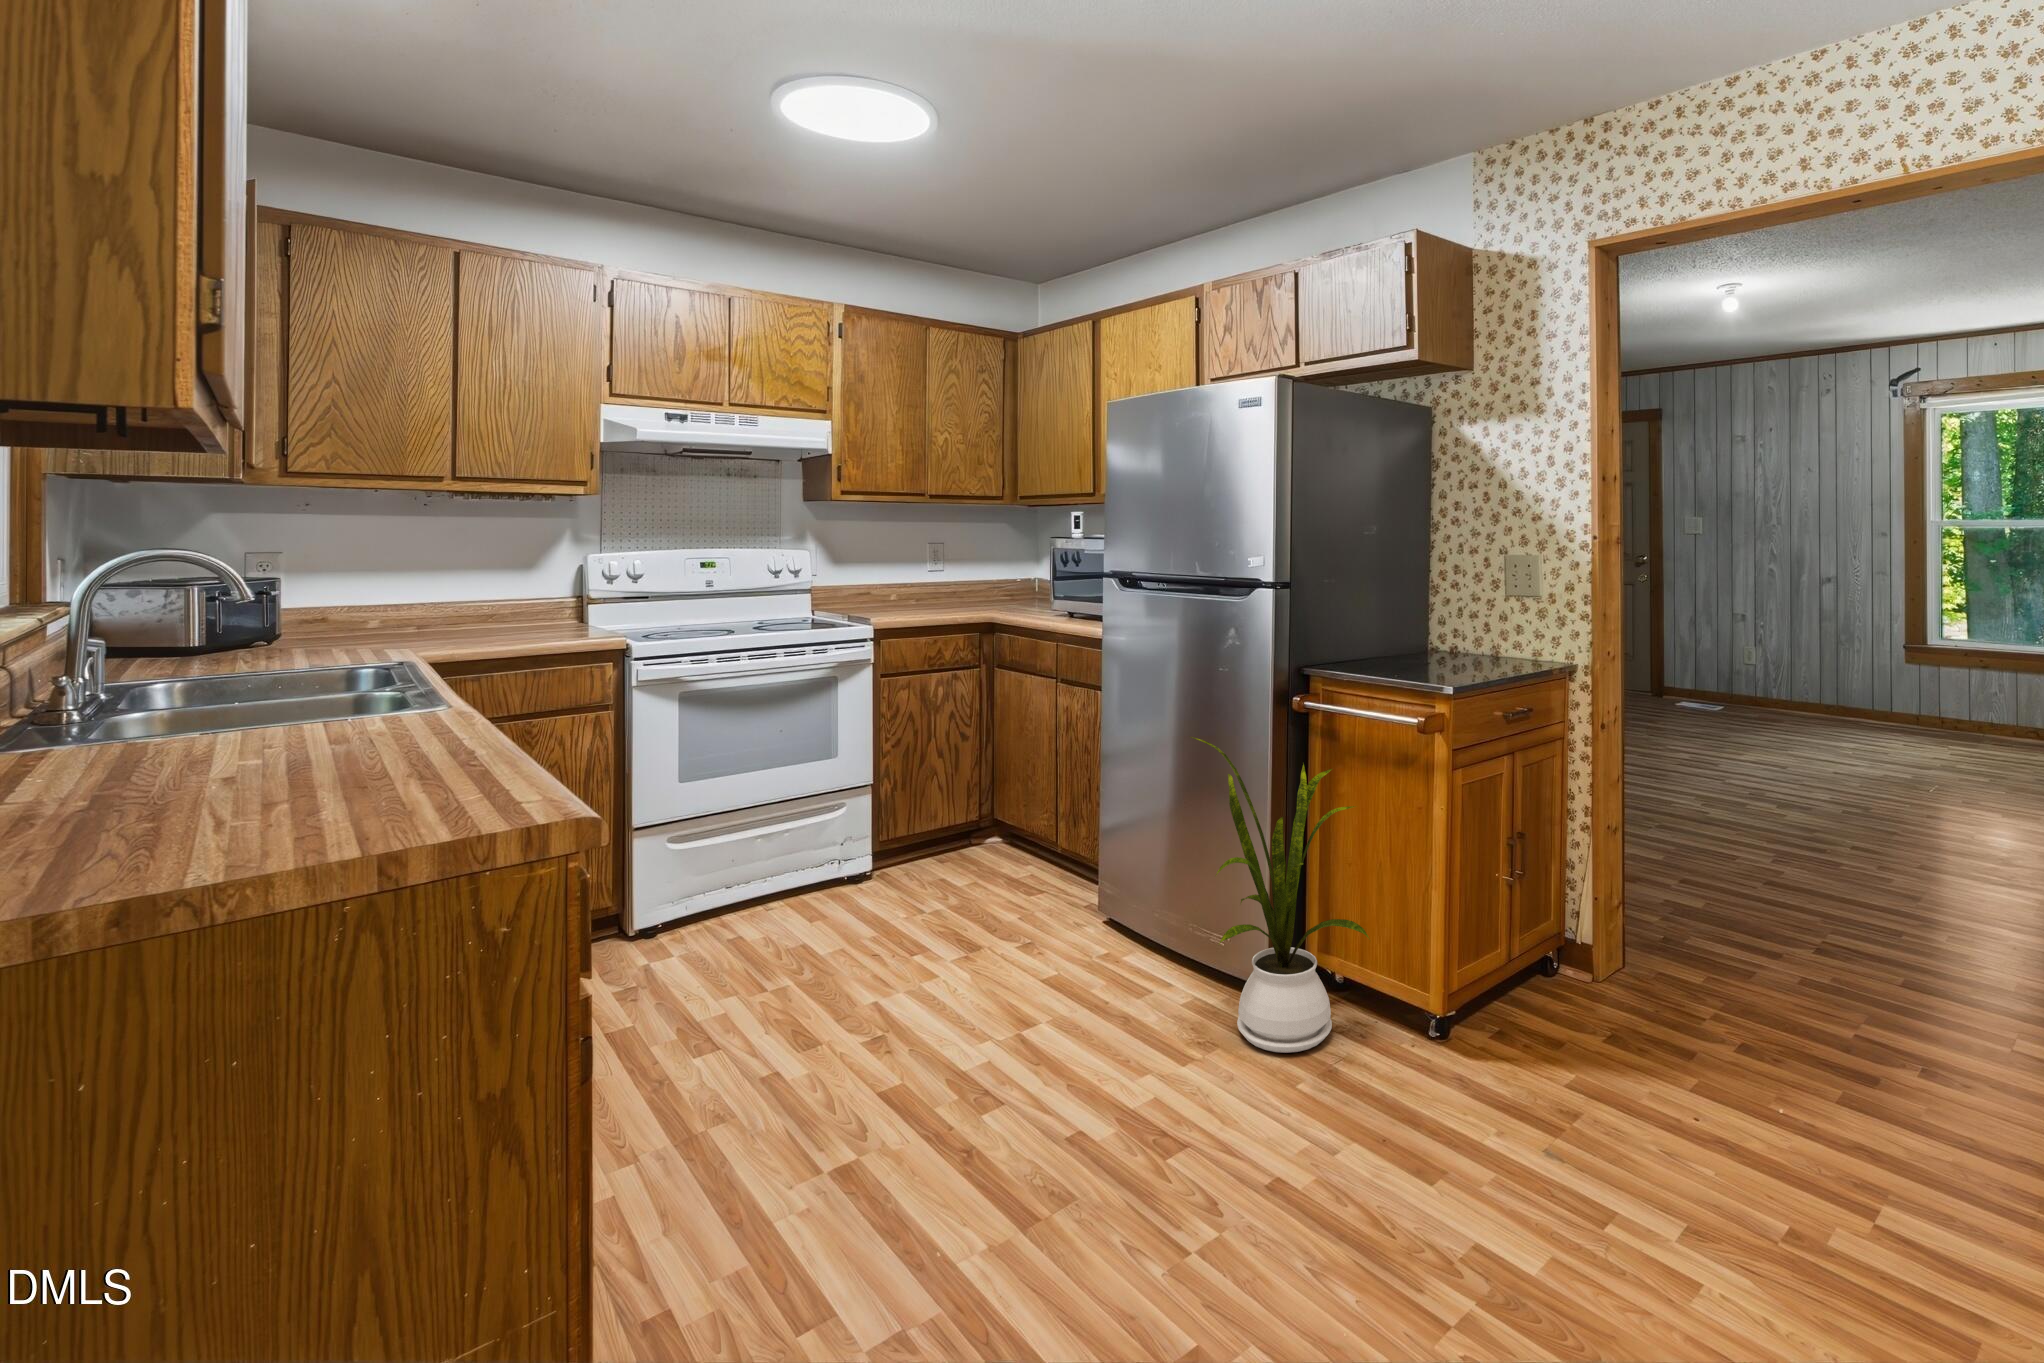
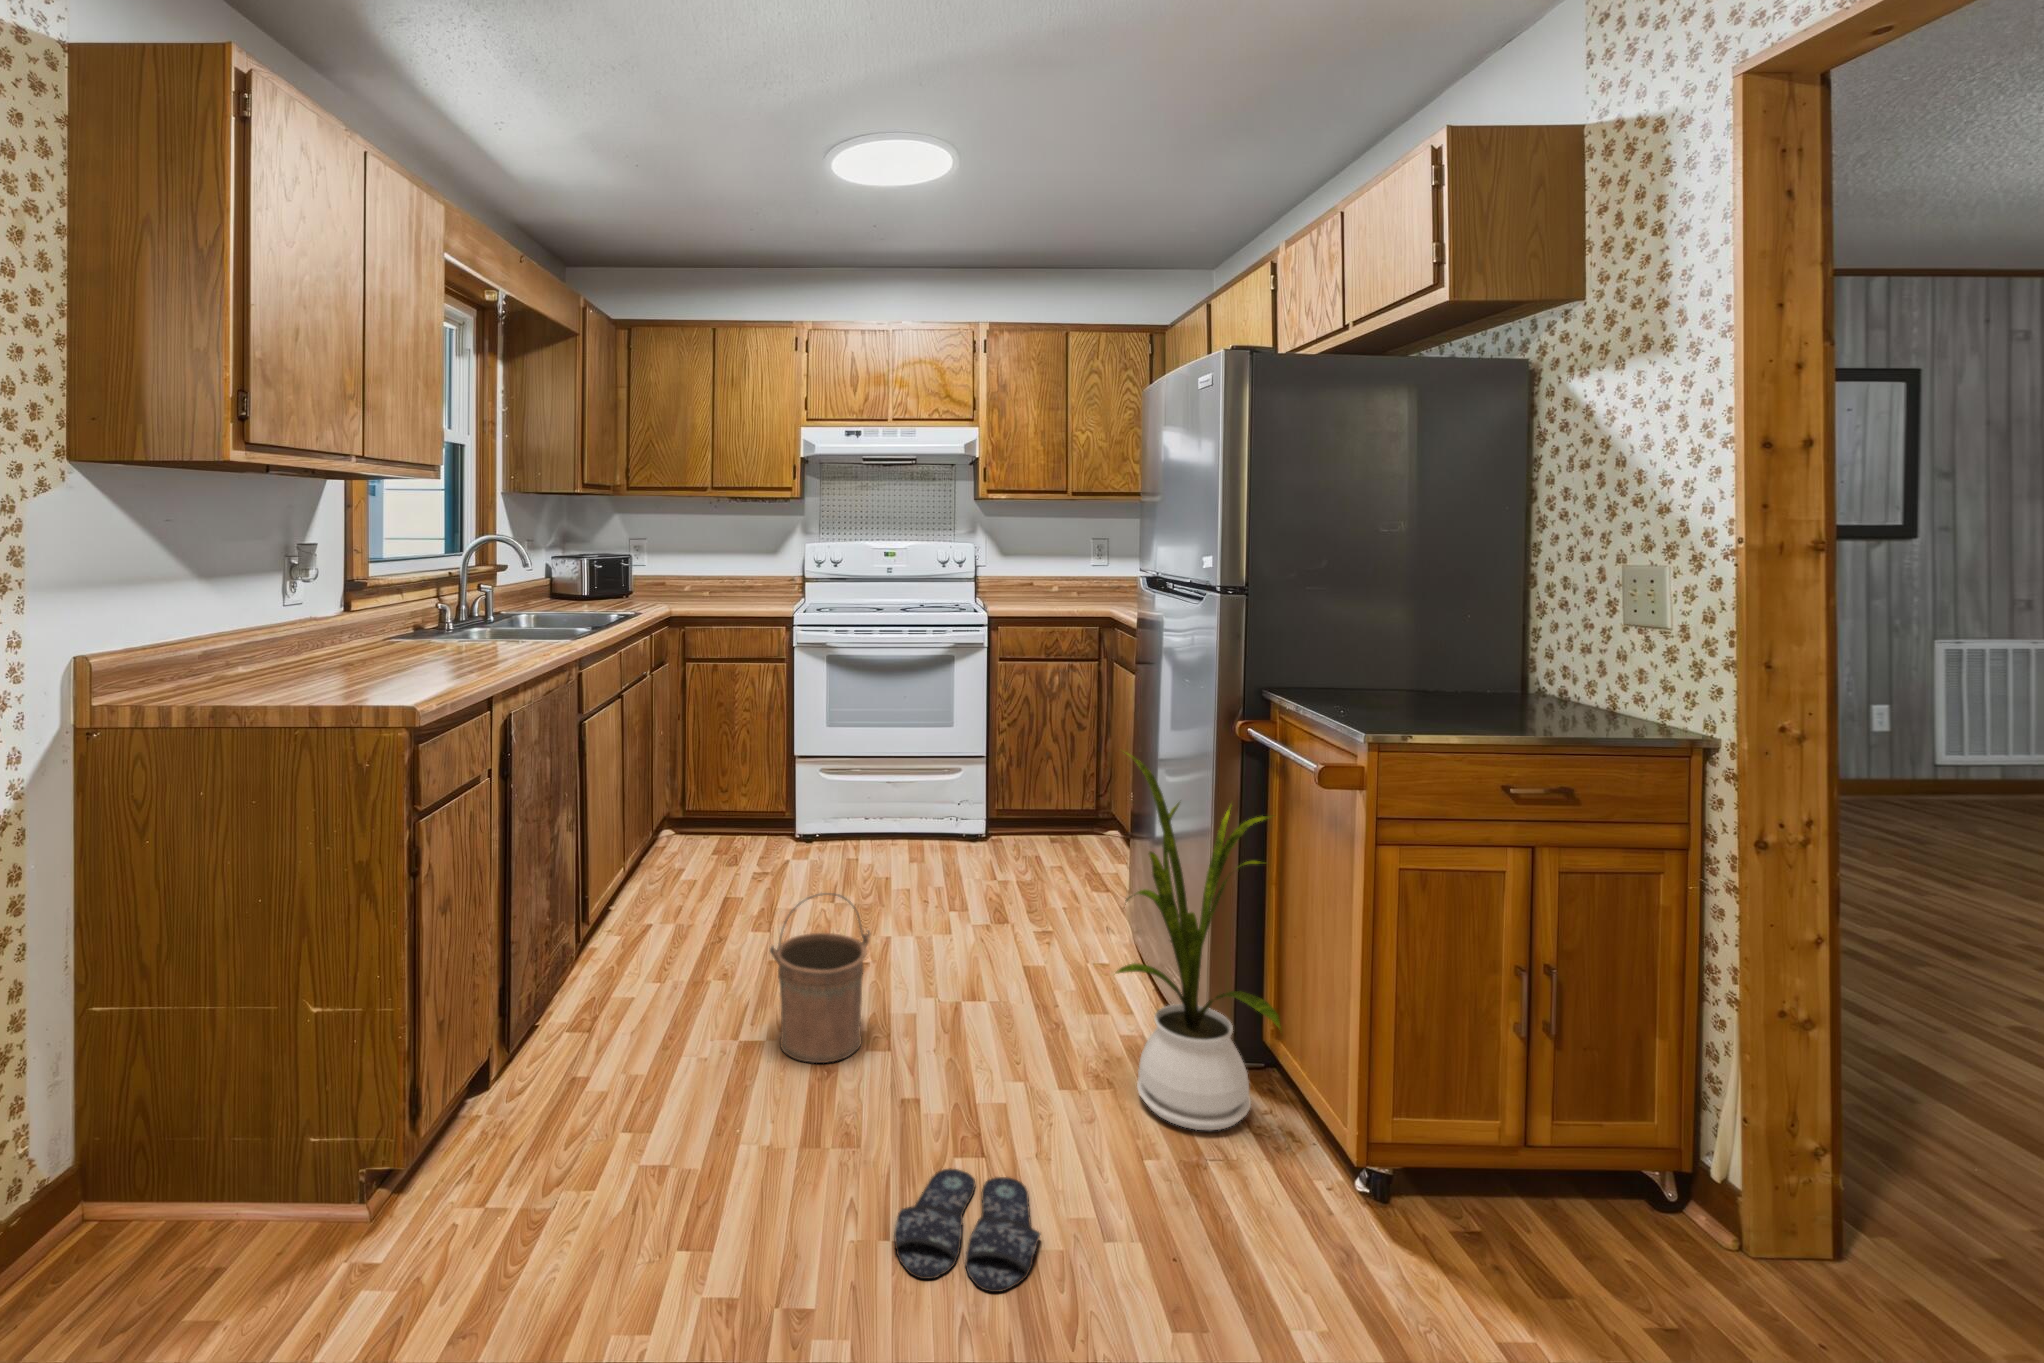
bucket: none [866,950,979,1157] -> present [770,893,870,1063]
slippers: none [1168,1152,1319,1273] -> present [894,1169,1040,1292]

